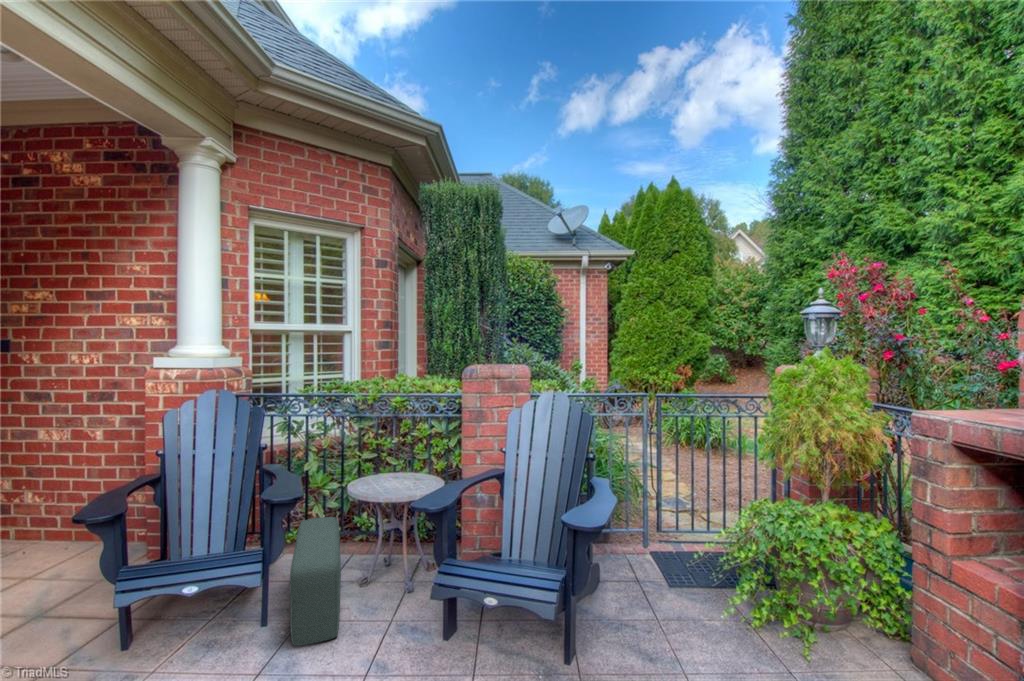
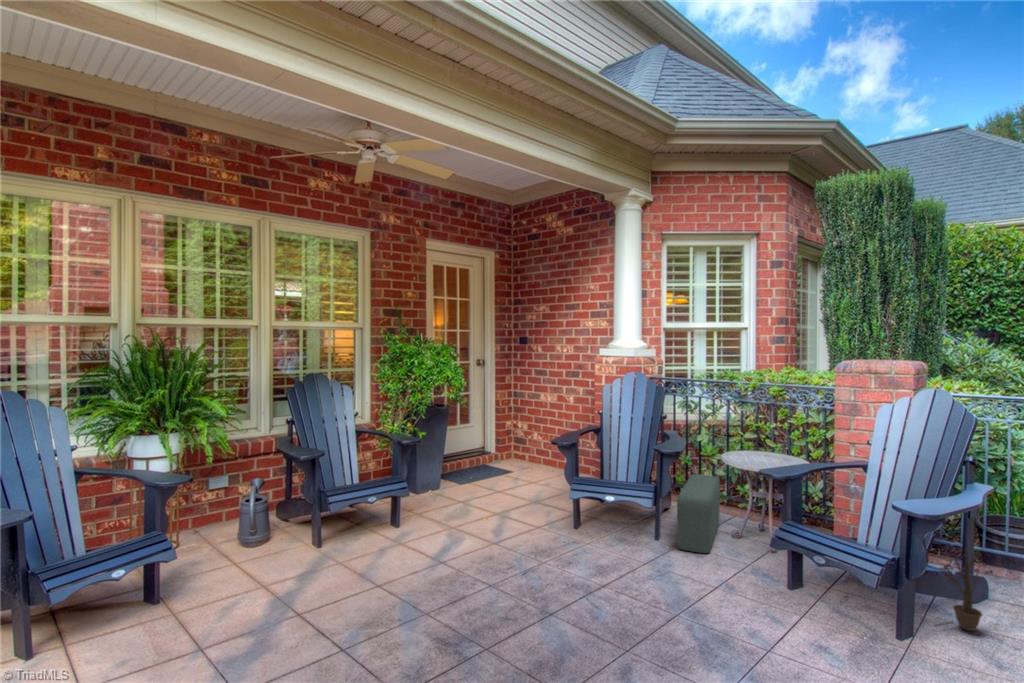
decorative plant: none [590,554,628,650] -> present [934,548,993,631]

